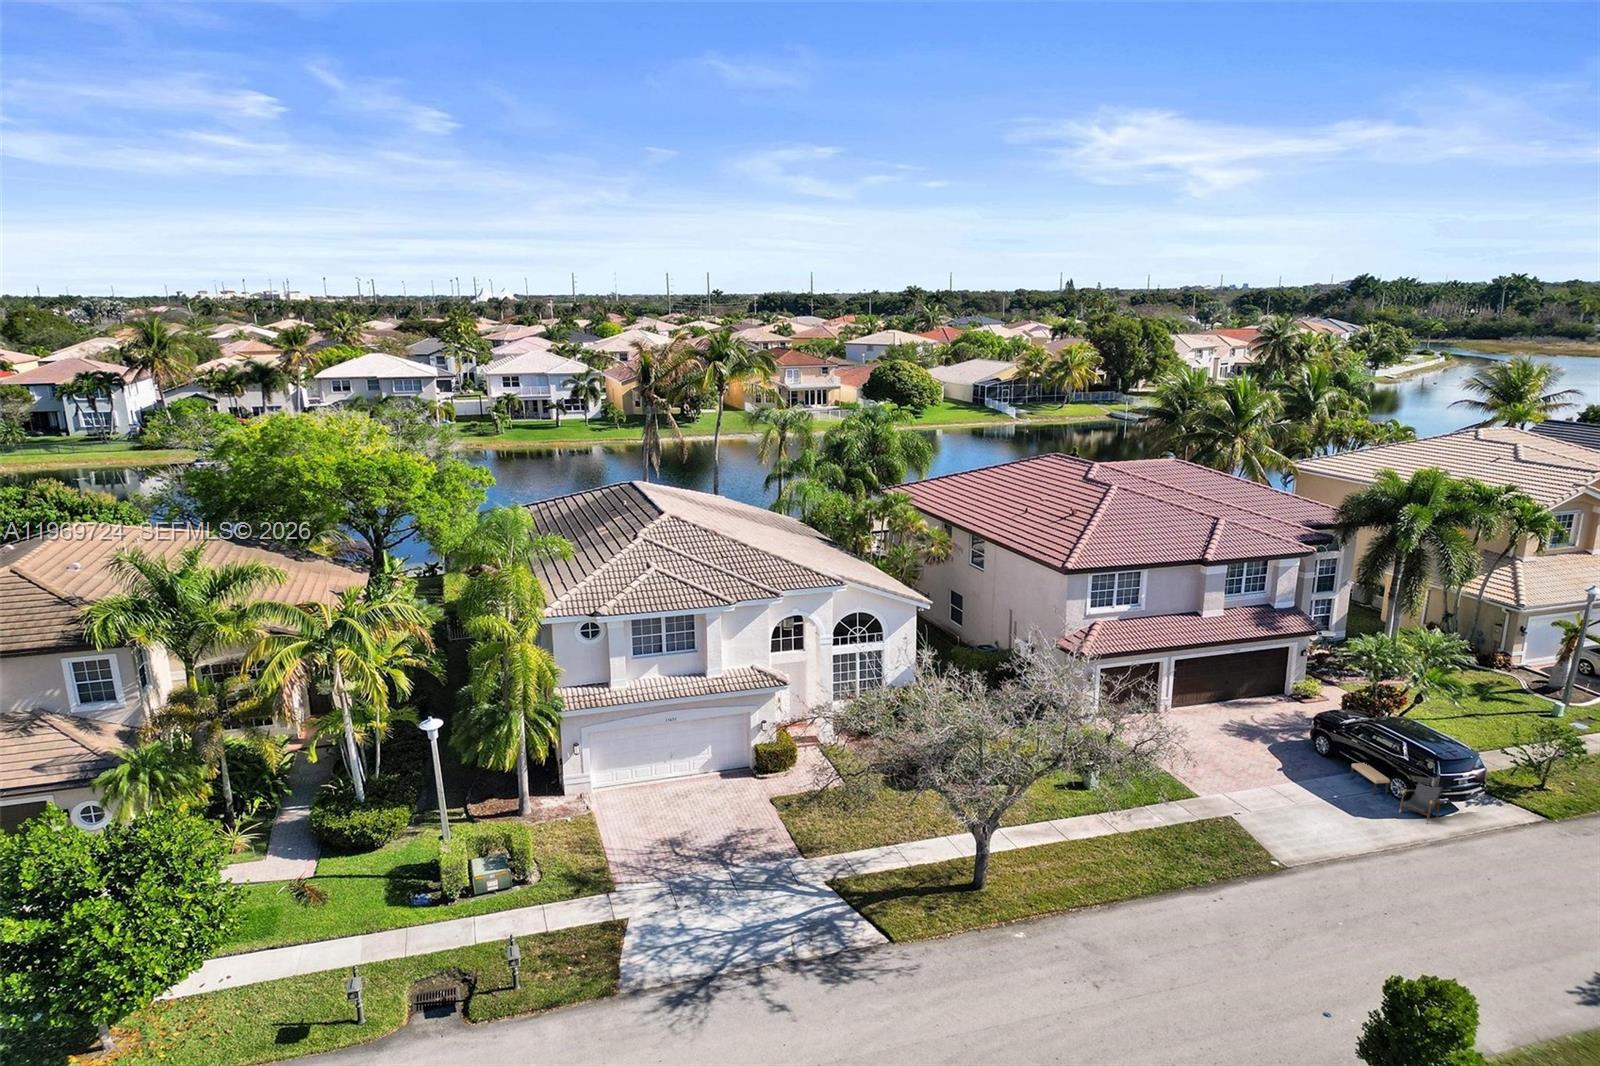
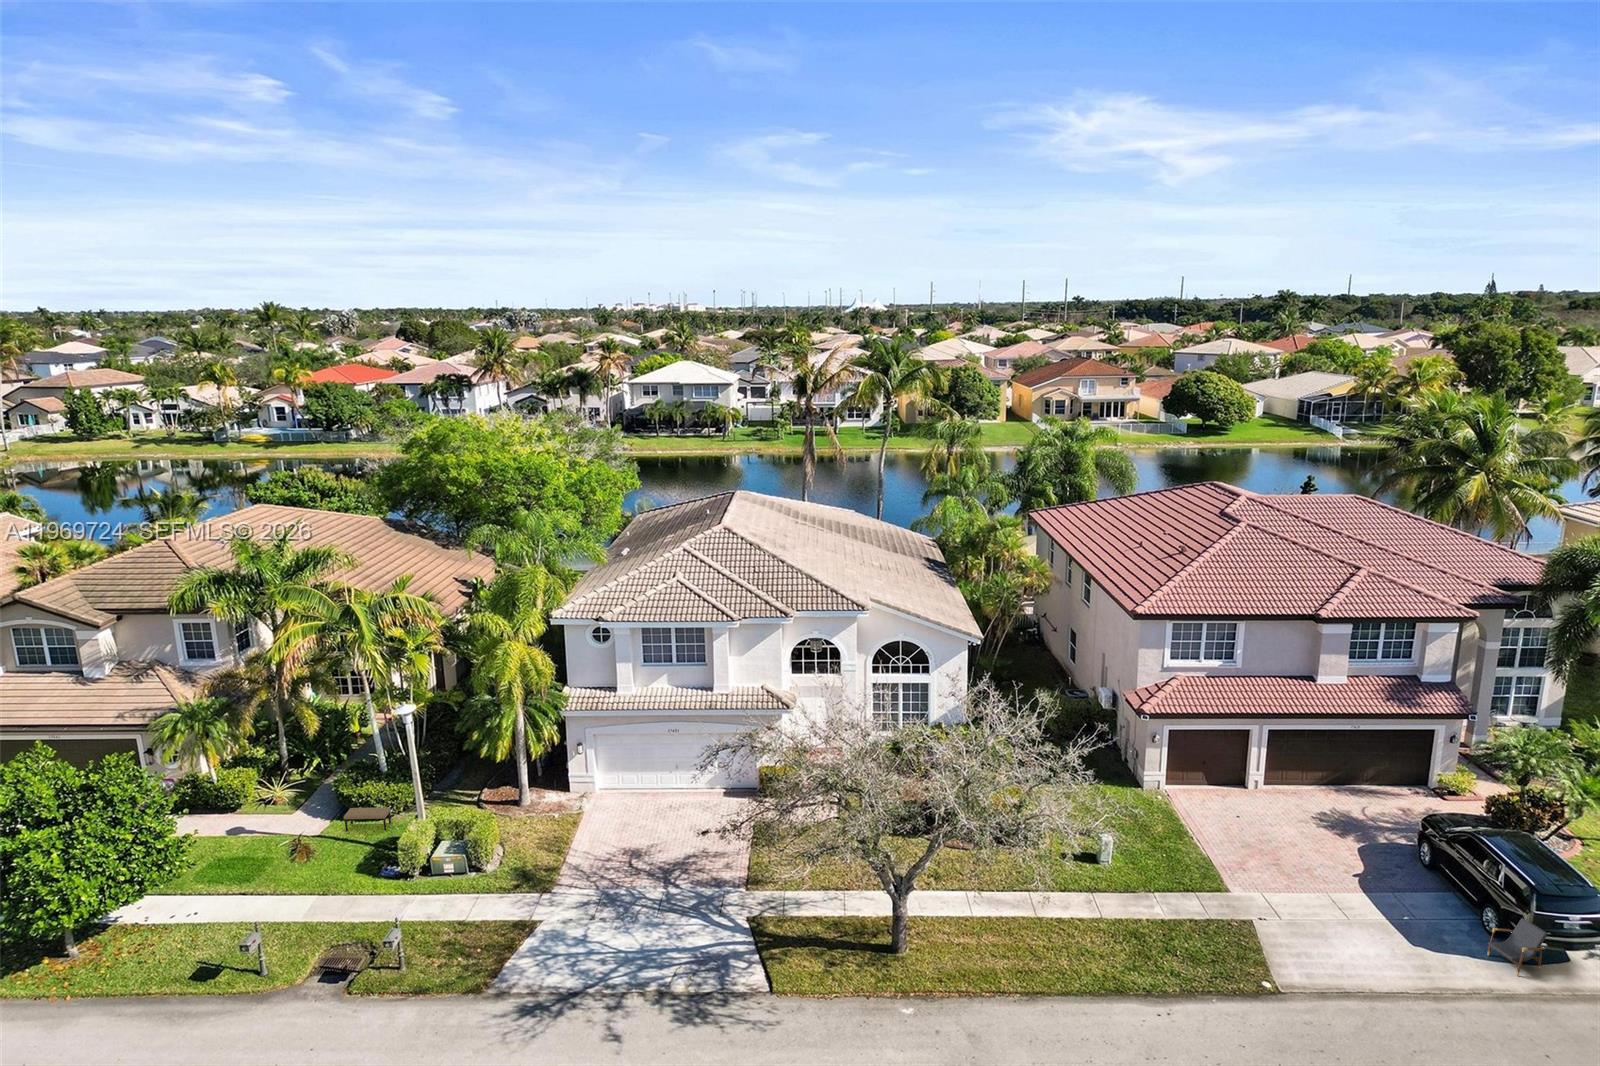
bench: present [1350,763,1390,795] -> present [344,807,391,831]

